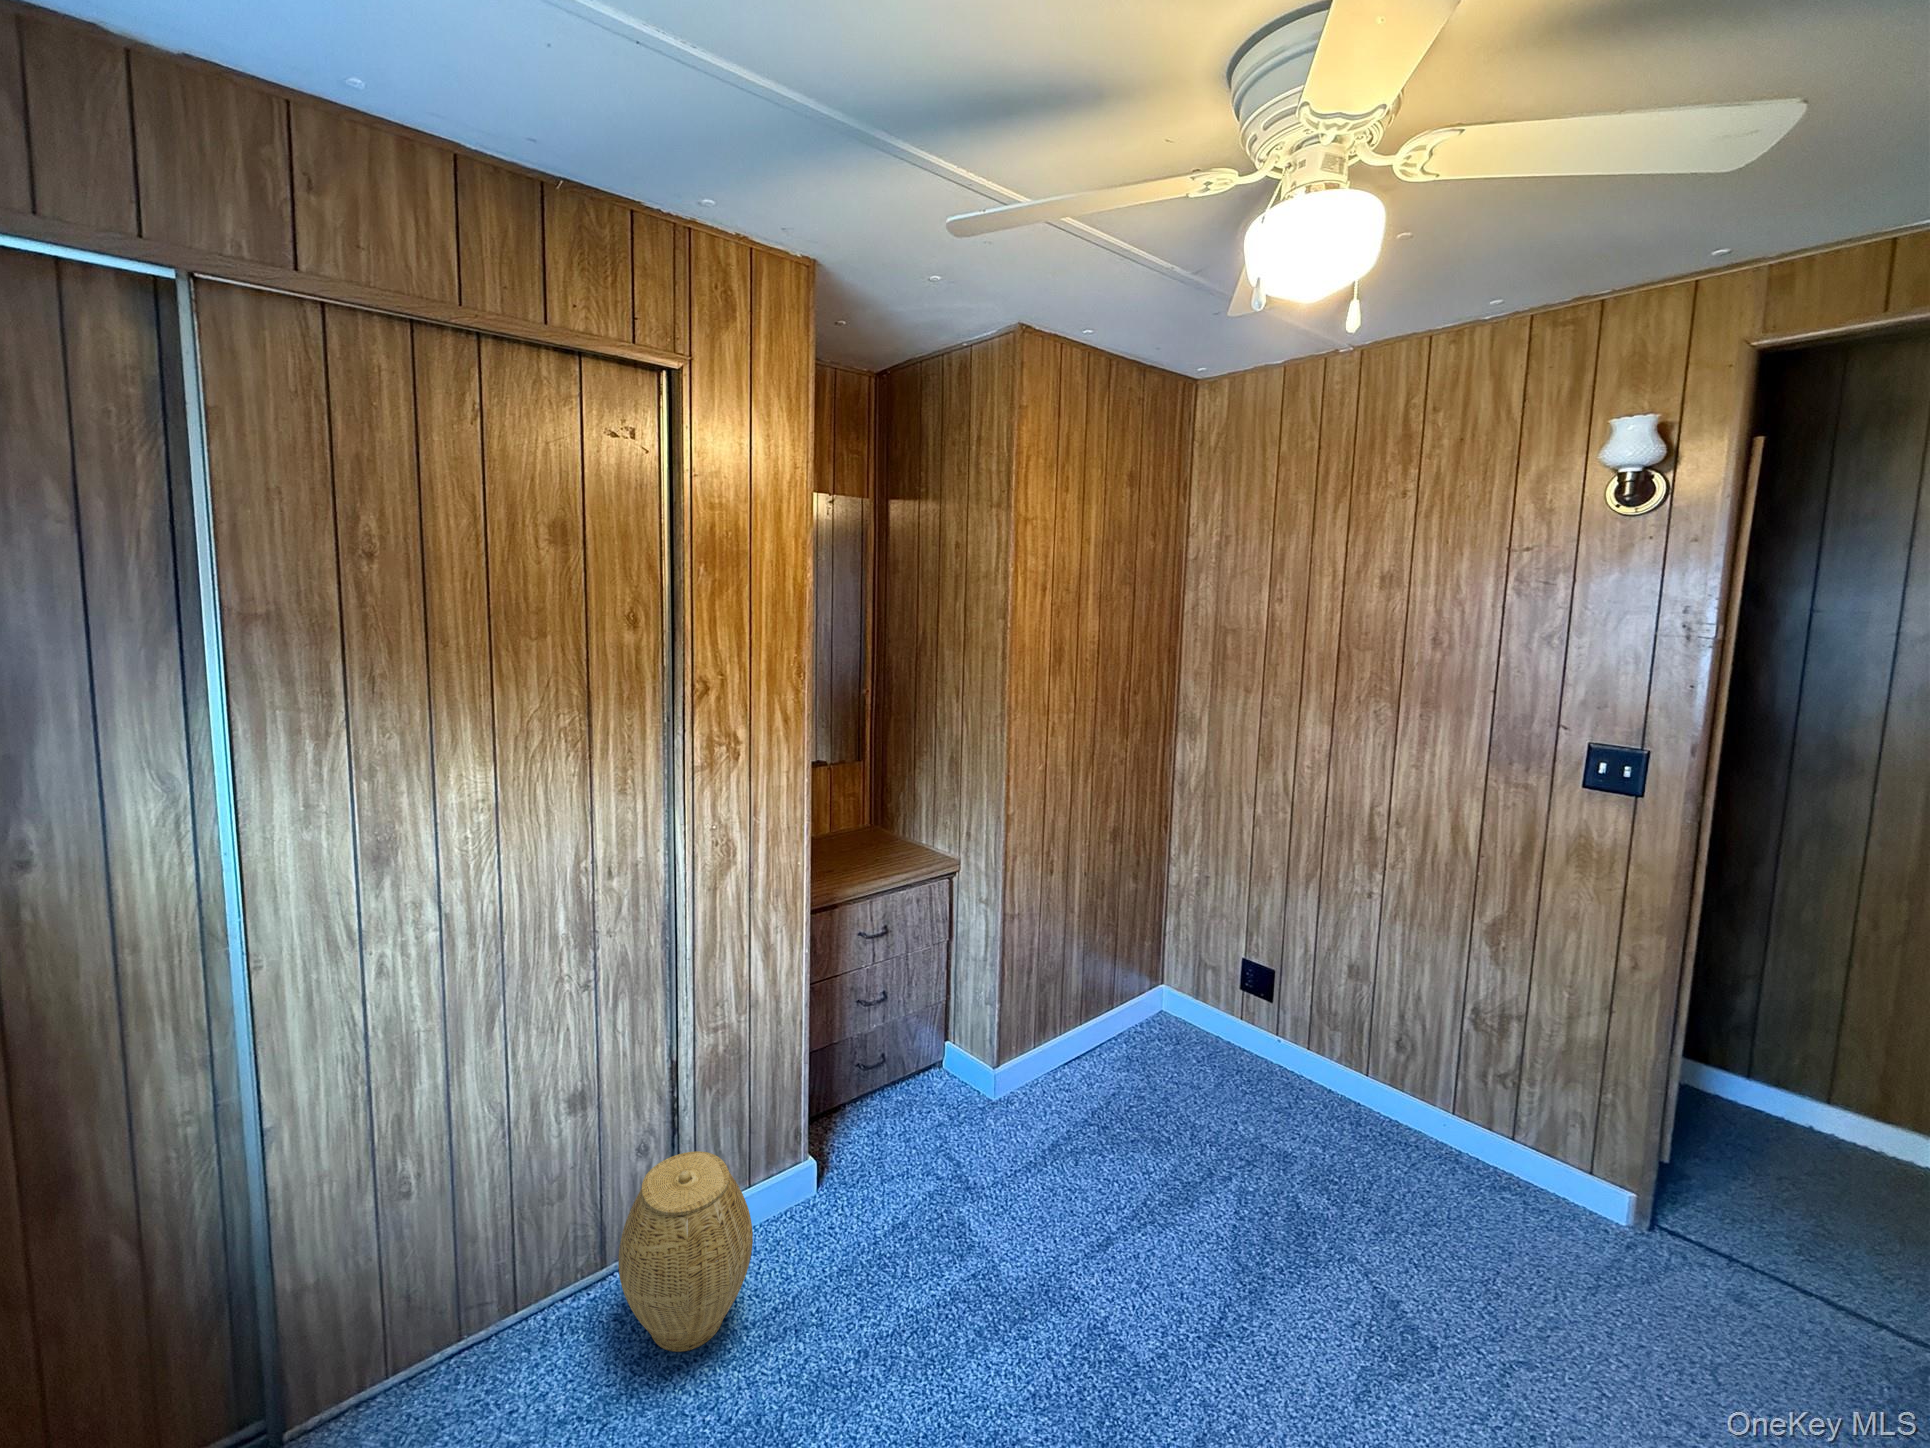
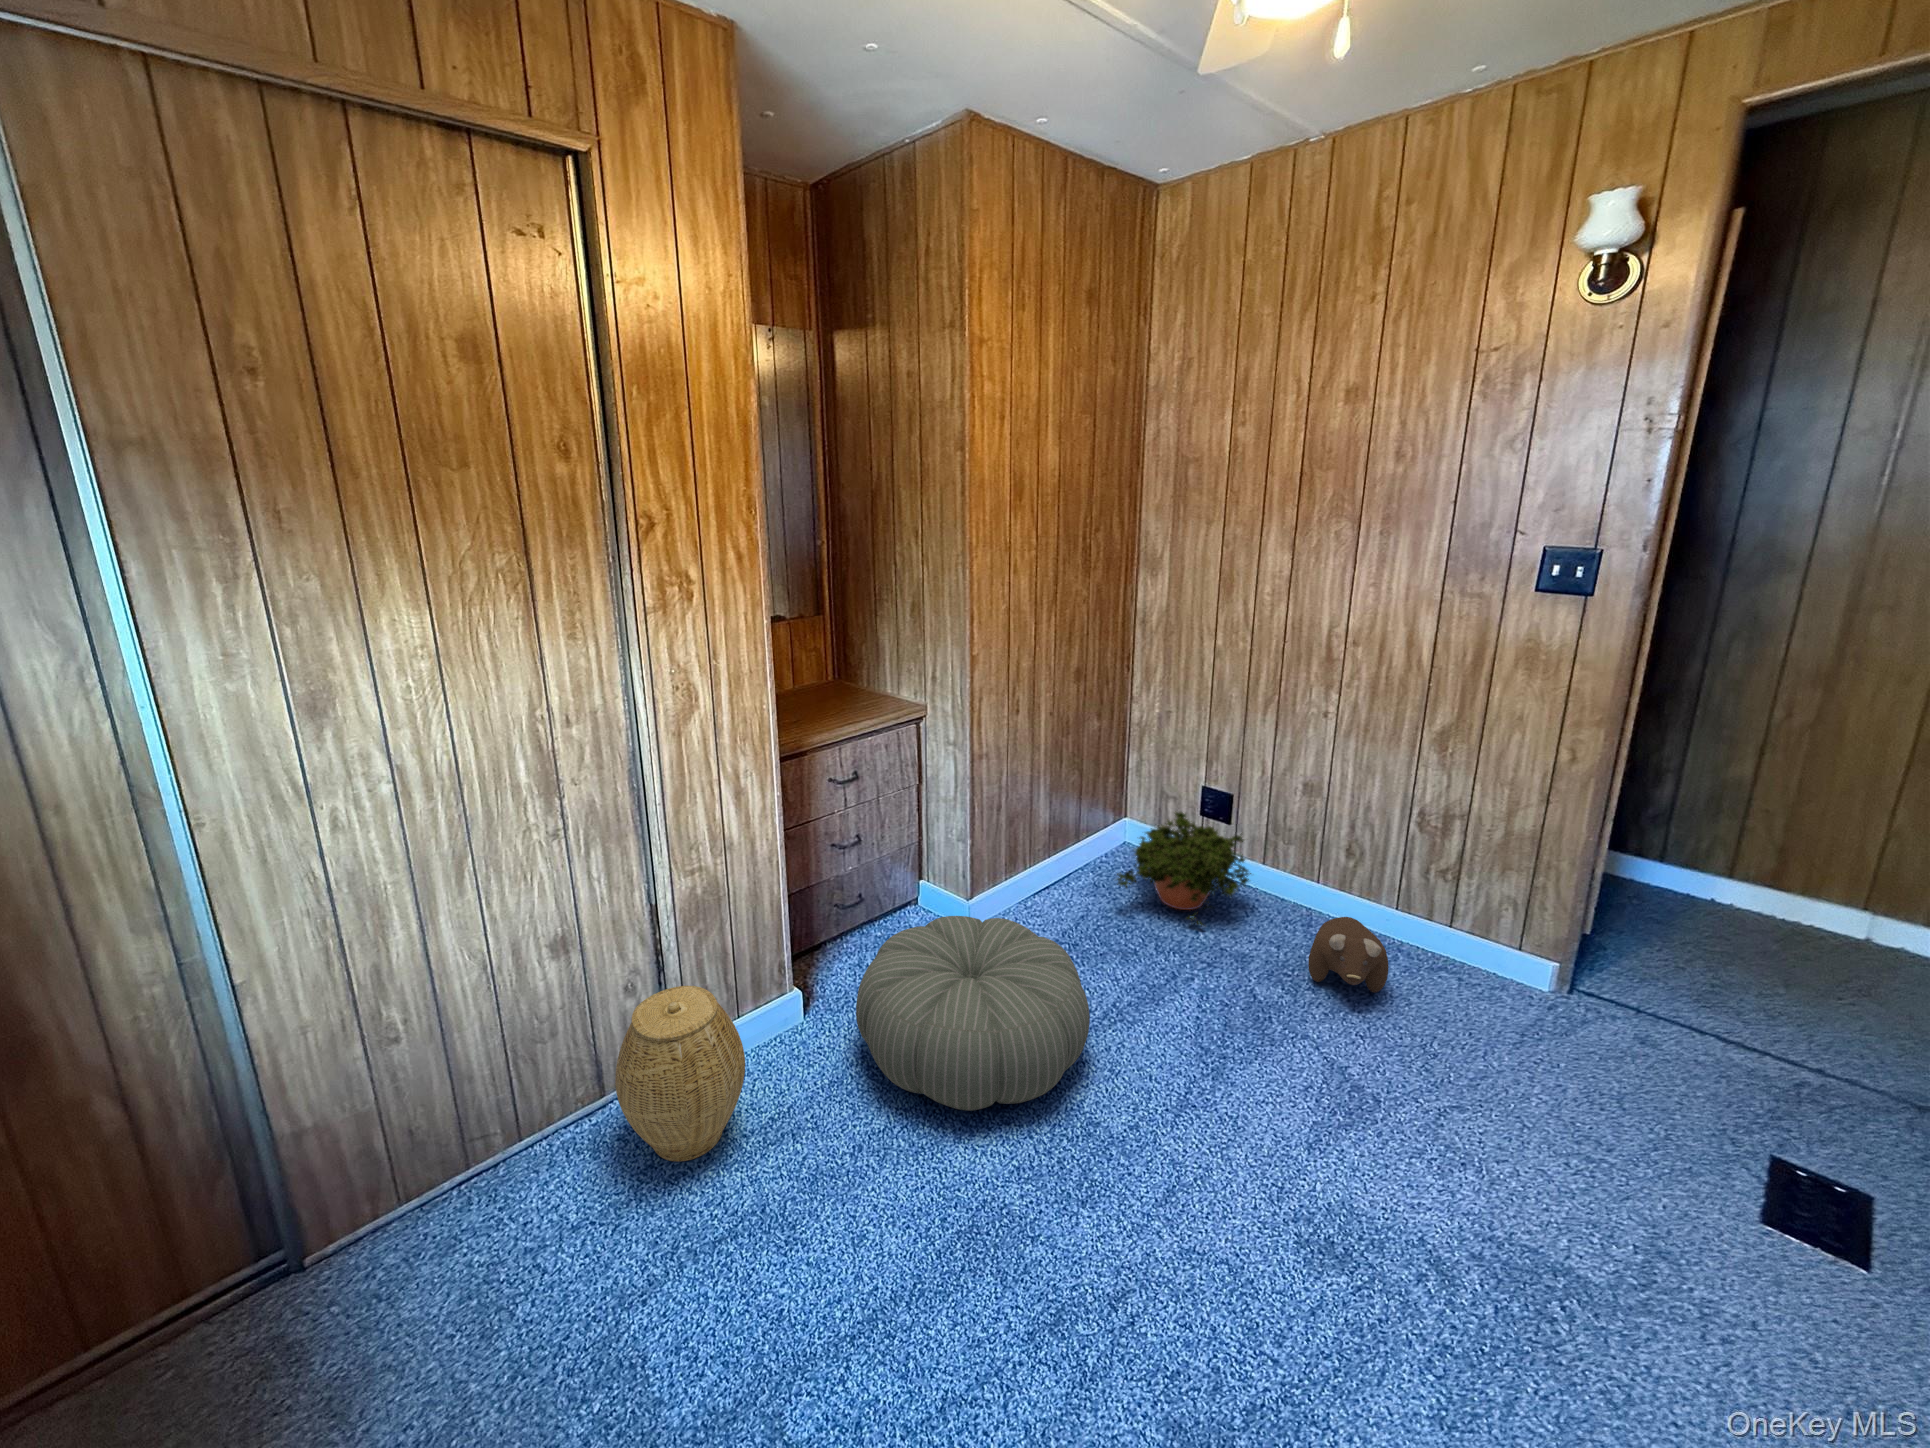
potted plant: none [1145,983,1297,1116] -> present [1117,812,1251,925]
pouf: none [871,1087,1116,1319] -> present [856,916,1090,1111]
plush toy: none [1355,1120,1444,1211] -> present [1308,917,1389,993]

